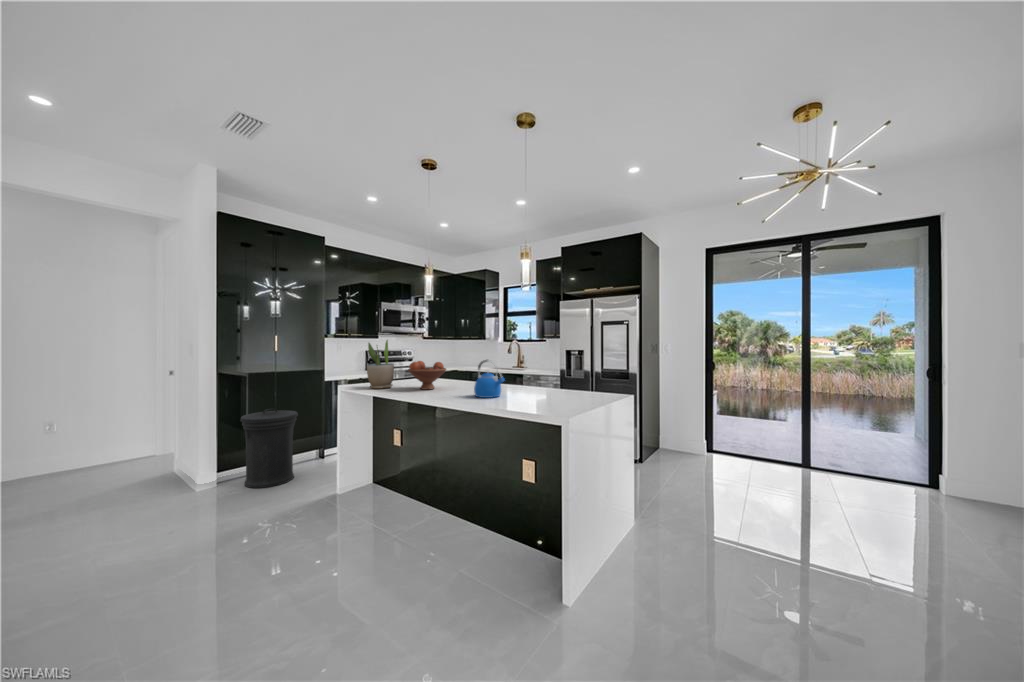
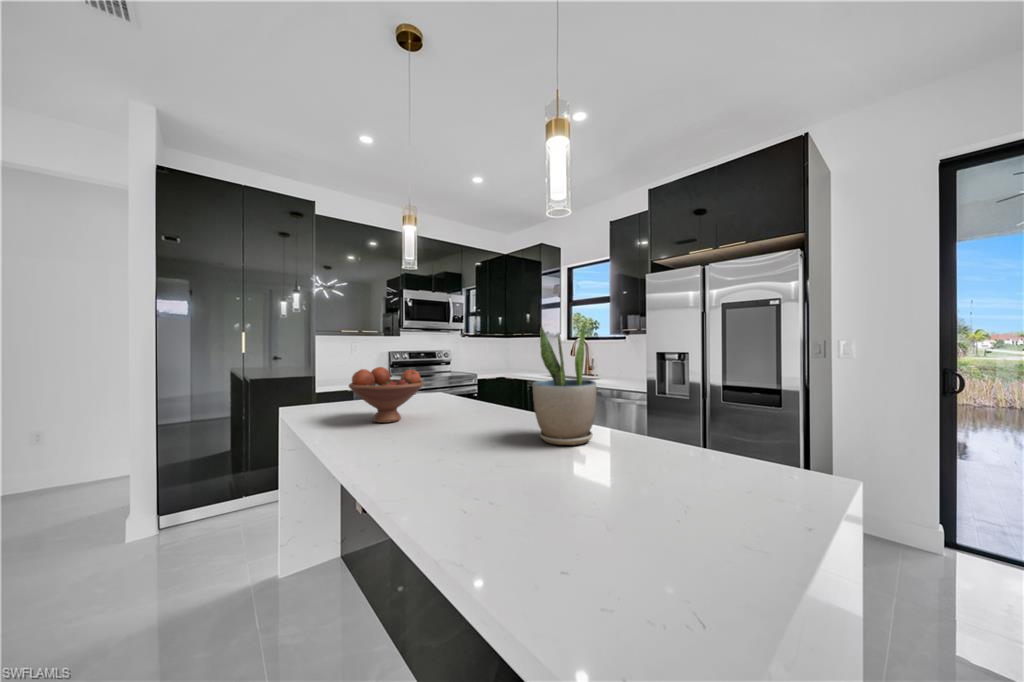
potted plant: present [367,340,394,389] -> present [532,322,596,445]
kettle: present [474,360,504,398] -> none [437,369,504,465]
trash can: present [240,410,298,488] -> none [160,432,252,552]

